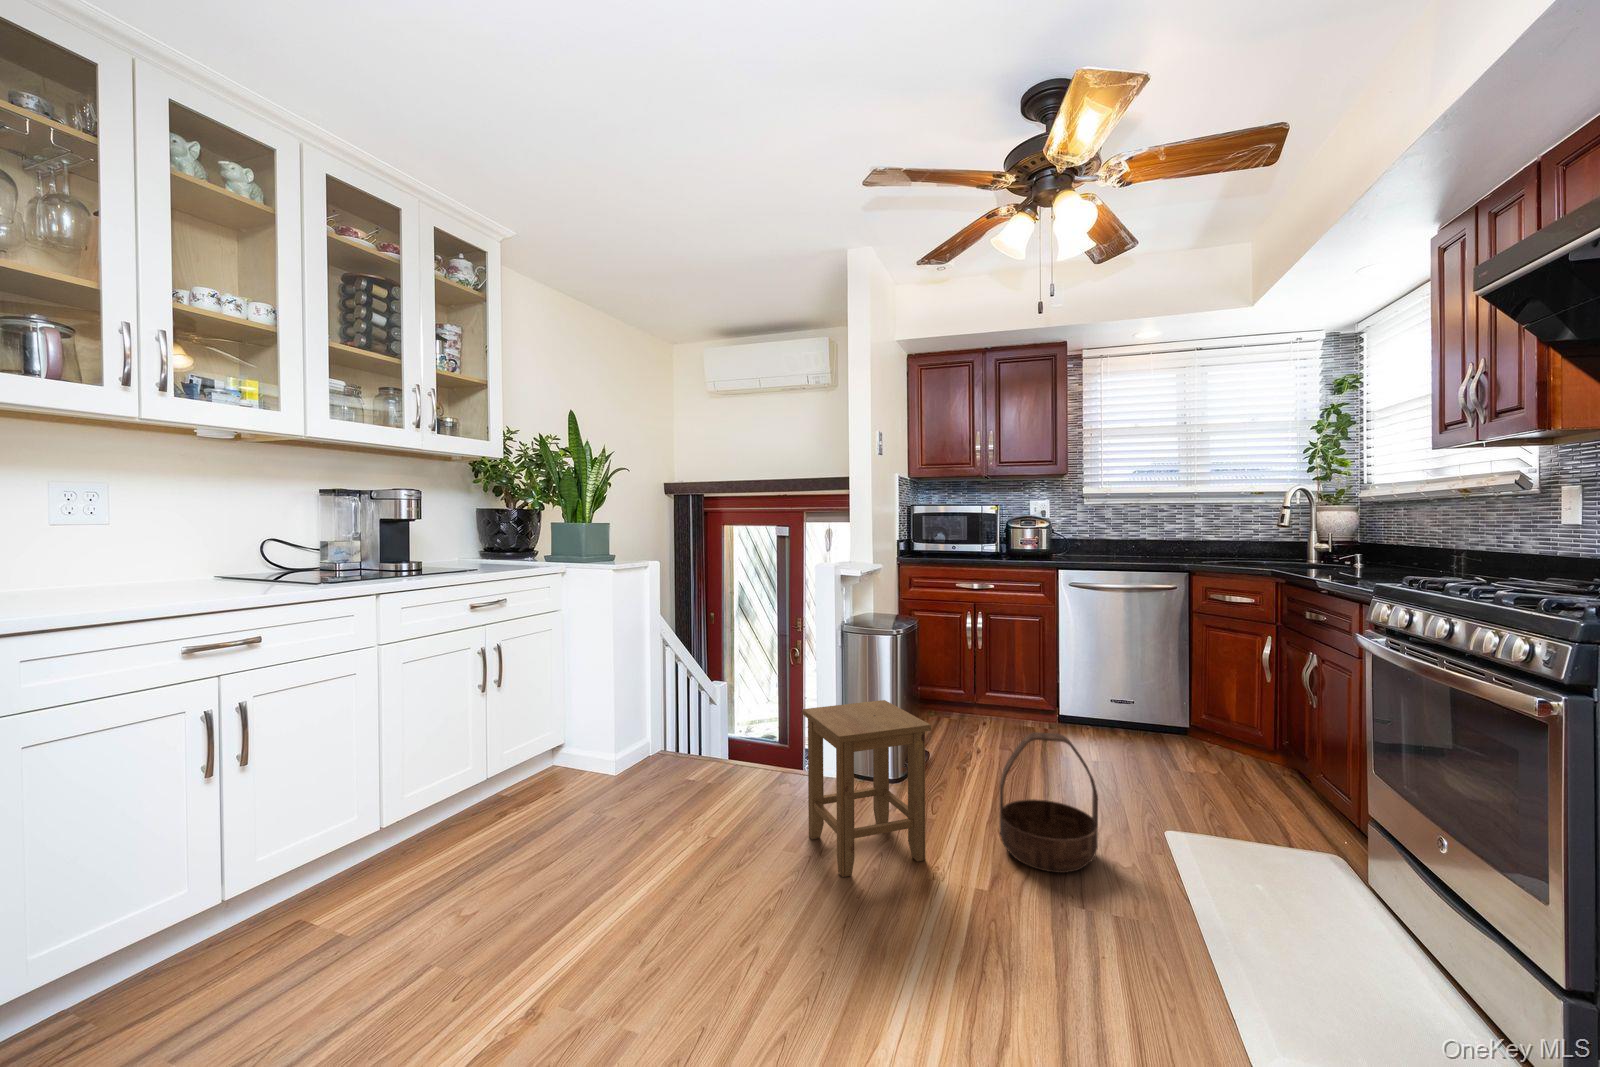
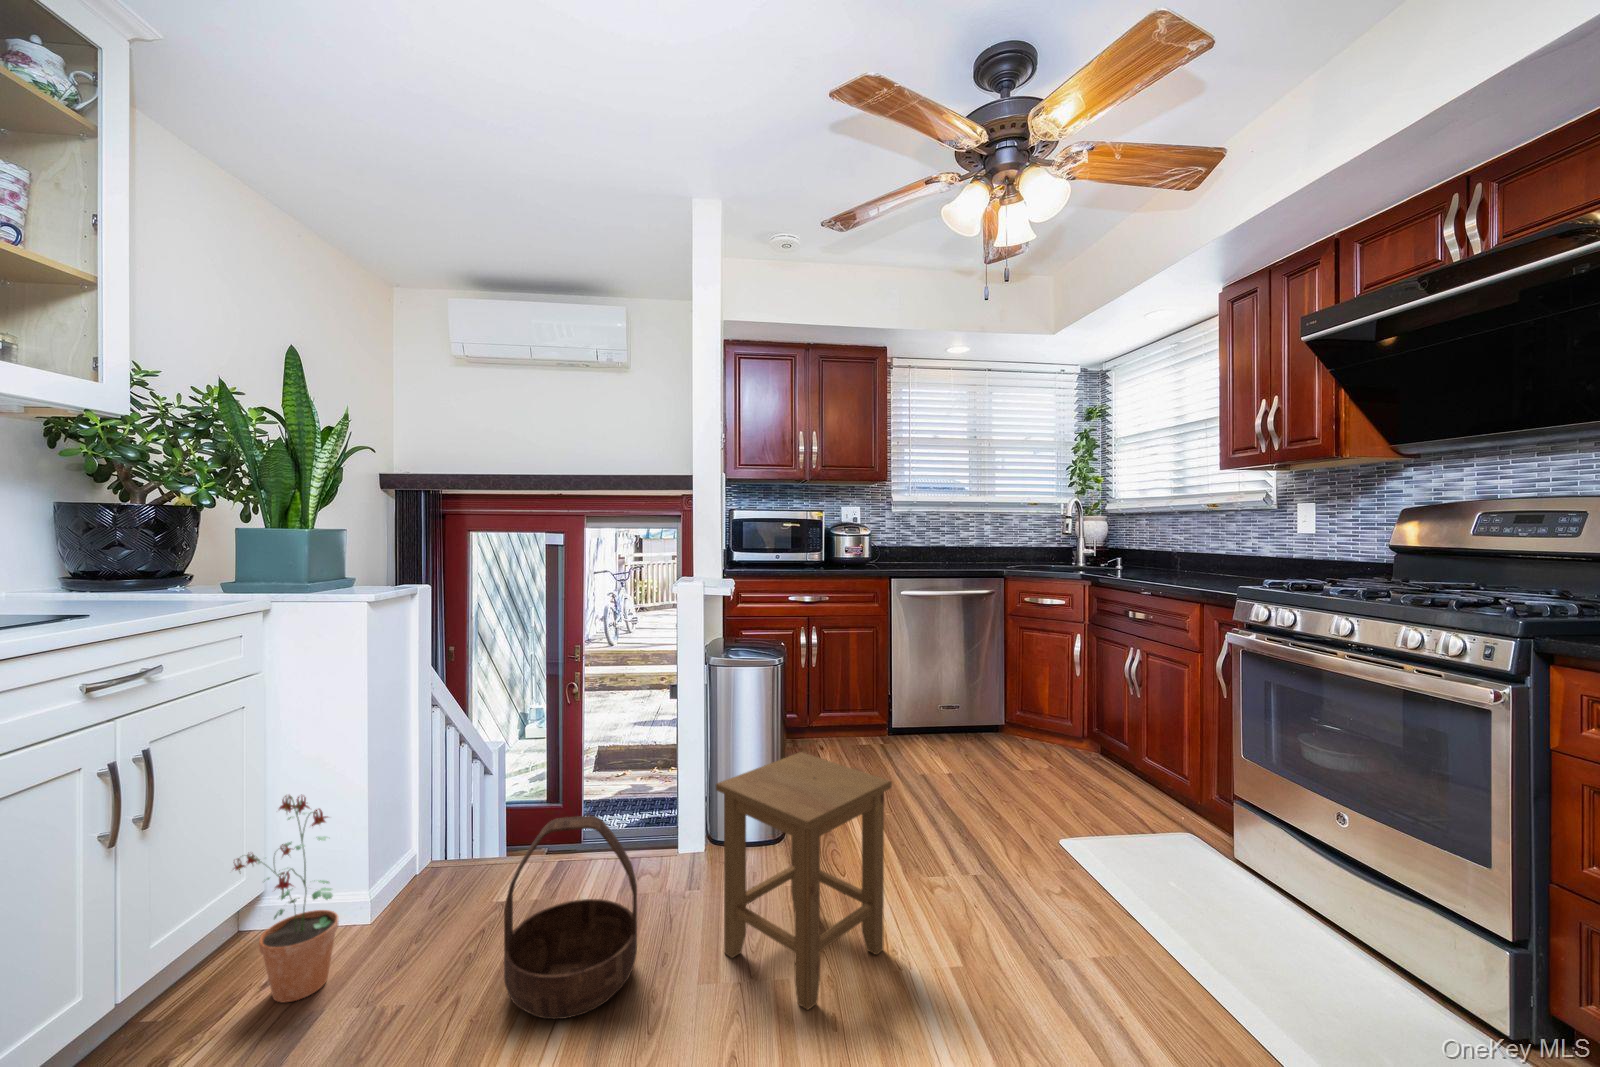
potted plant: none [538,682,589,802] -> present [234,795,339,1002]
basket: present [1000,732,1098,873] -> present [504,815,637,1019]

